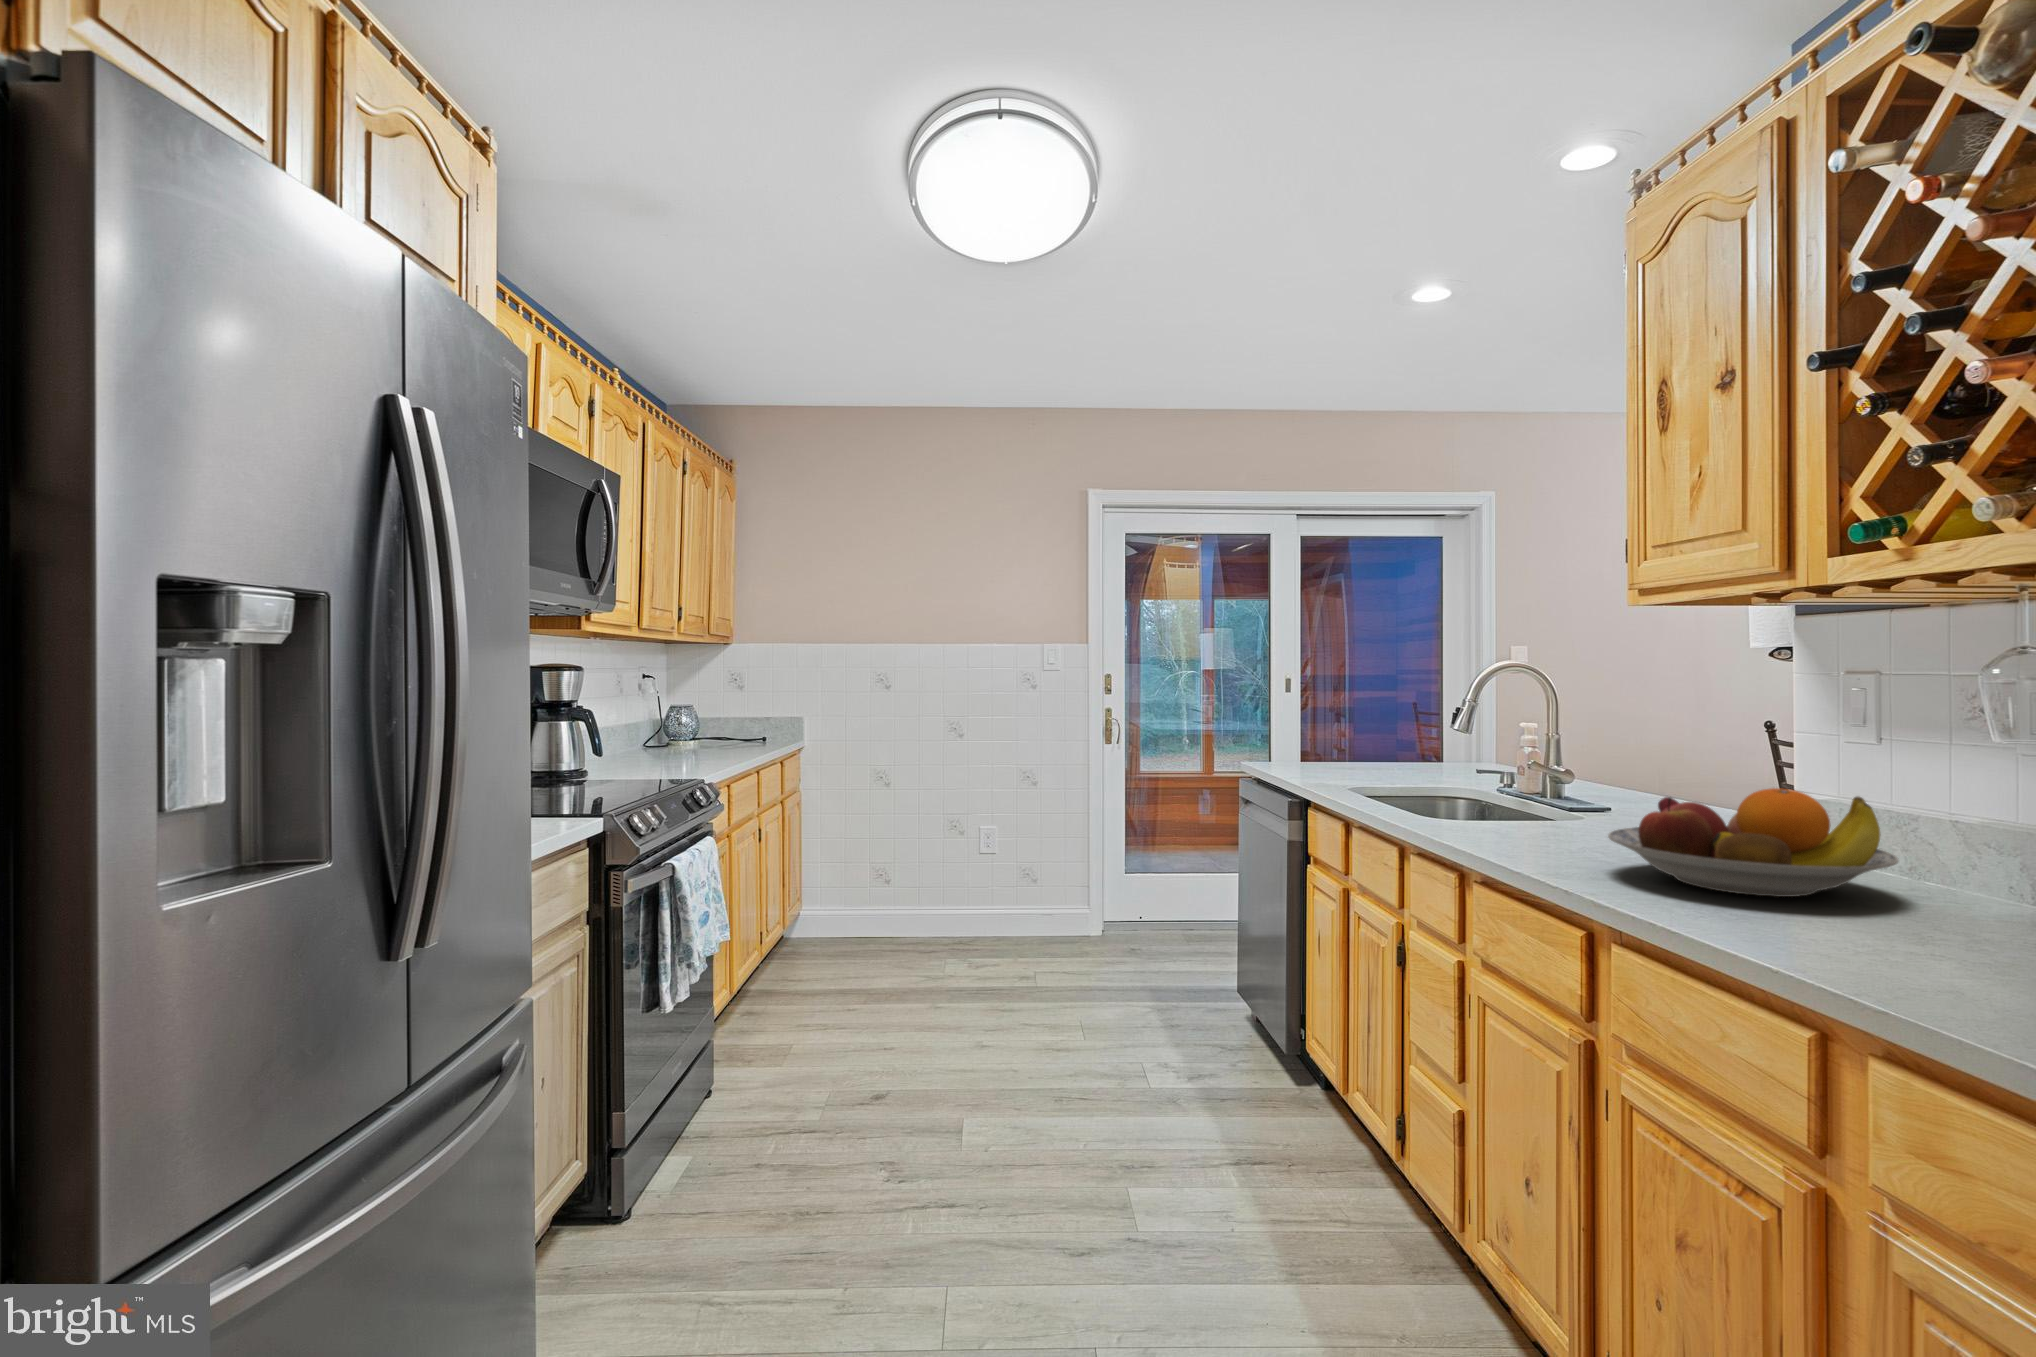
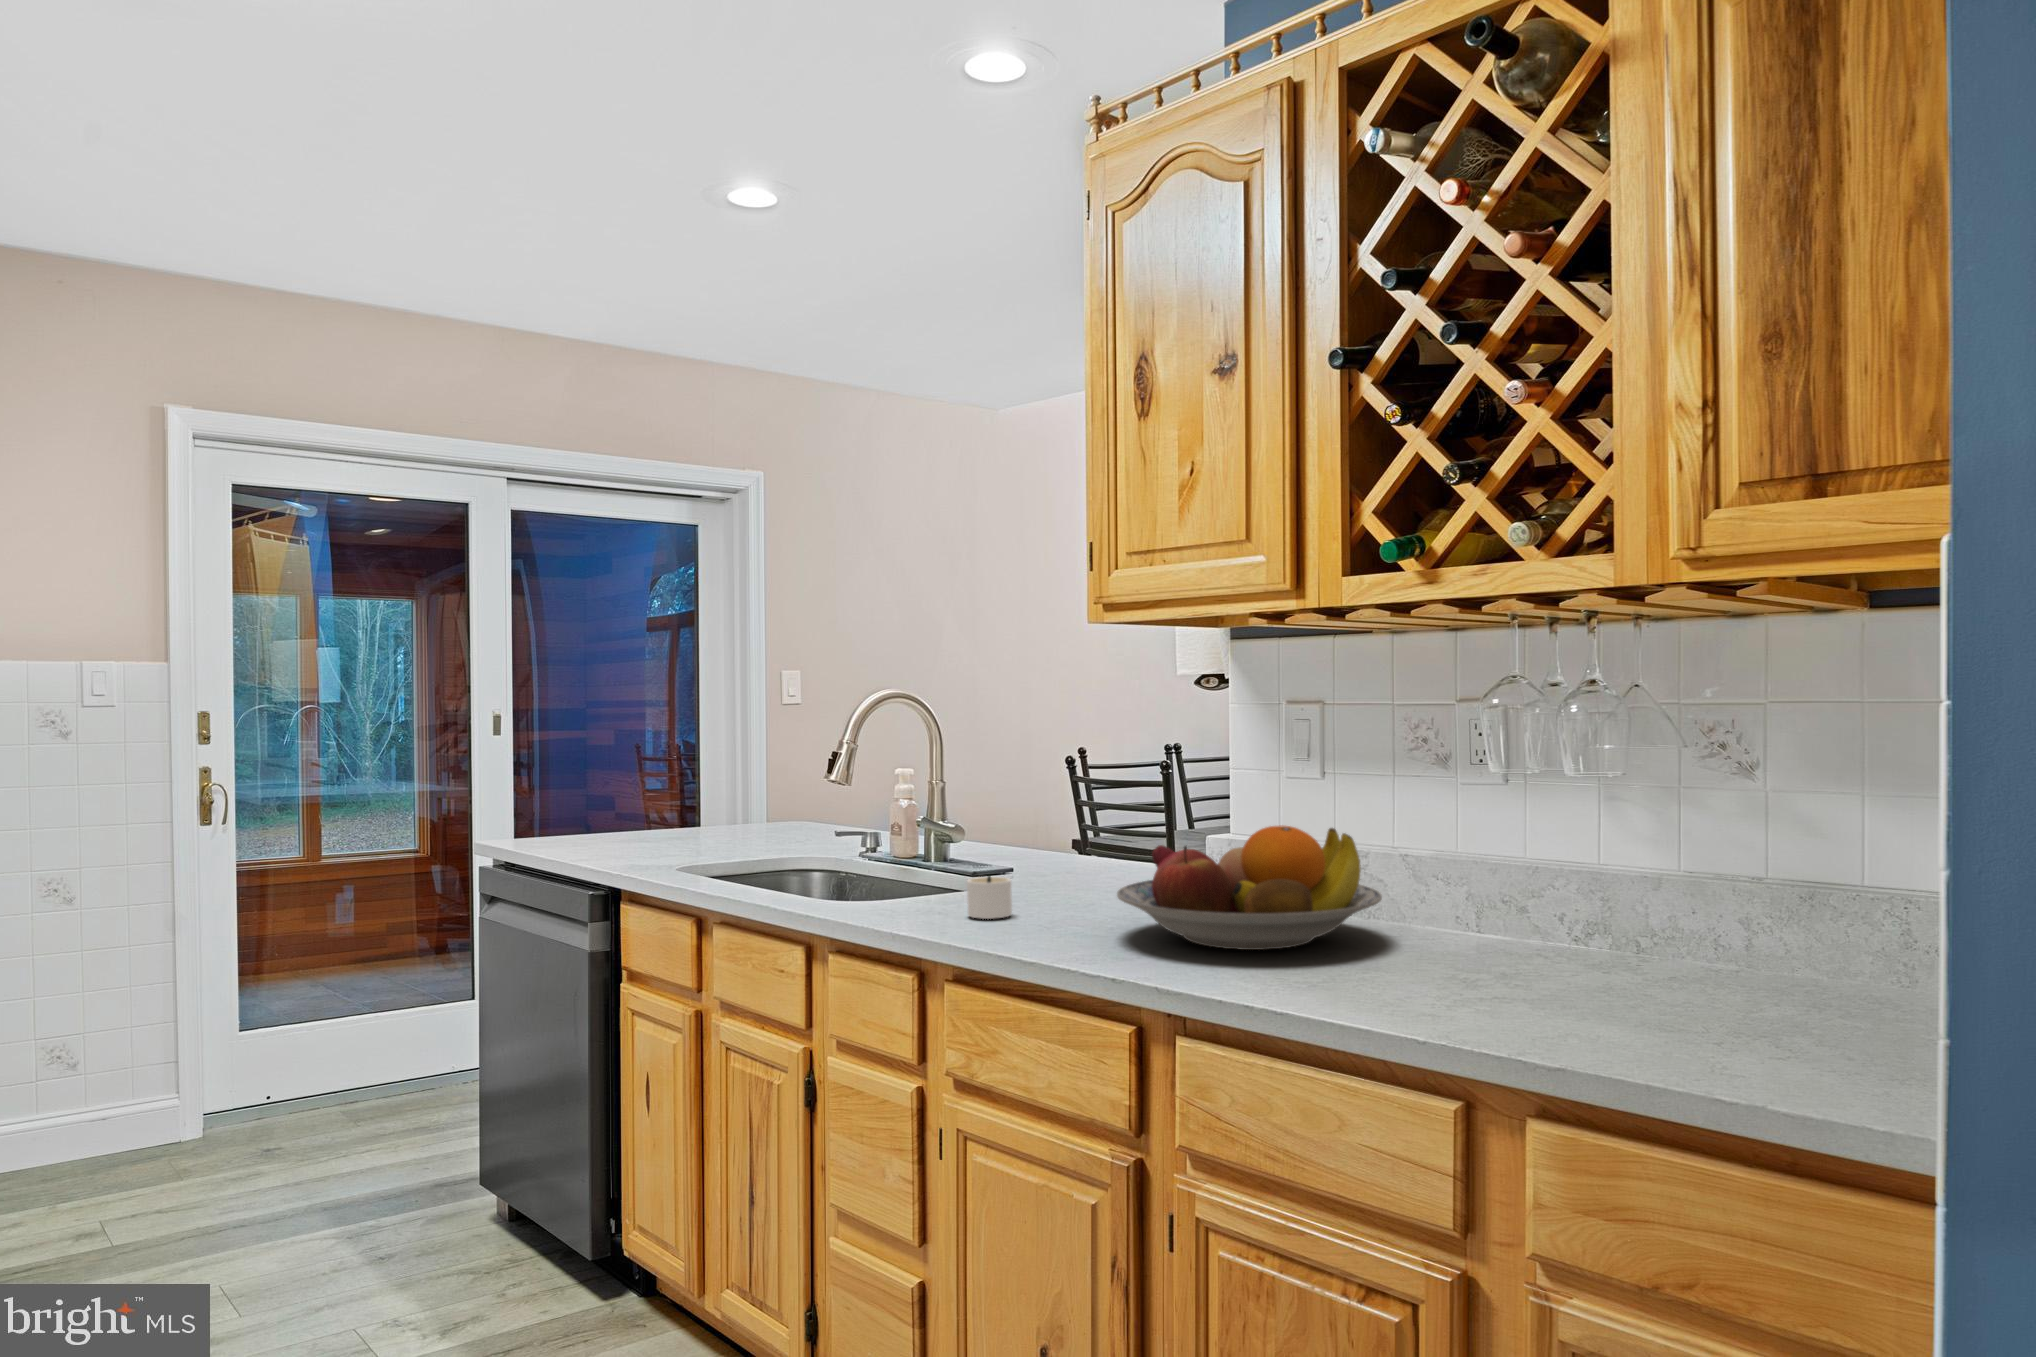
candle: none [1510,808,1568,843] -> present [967,876,1012,919]

